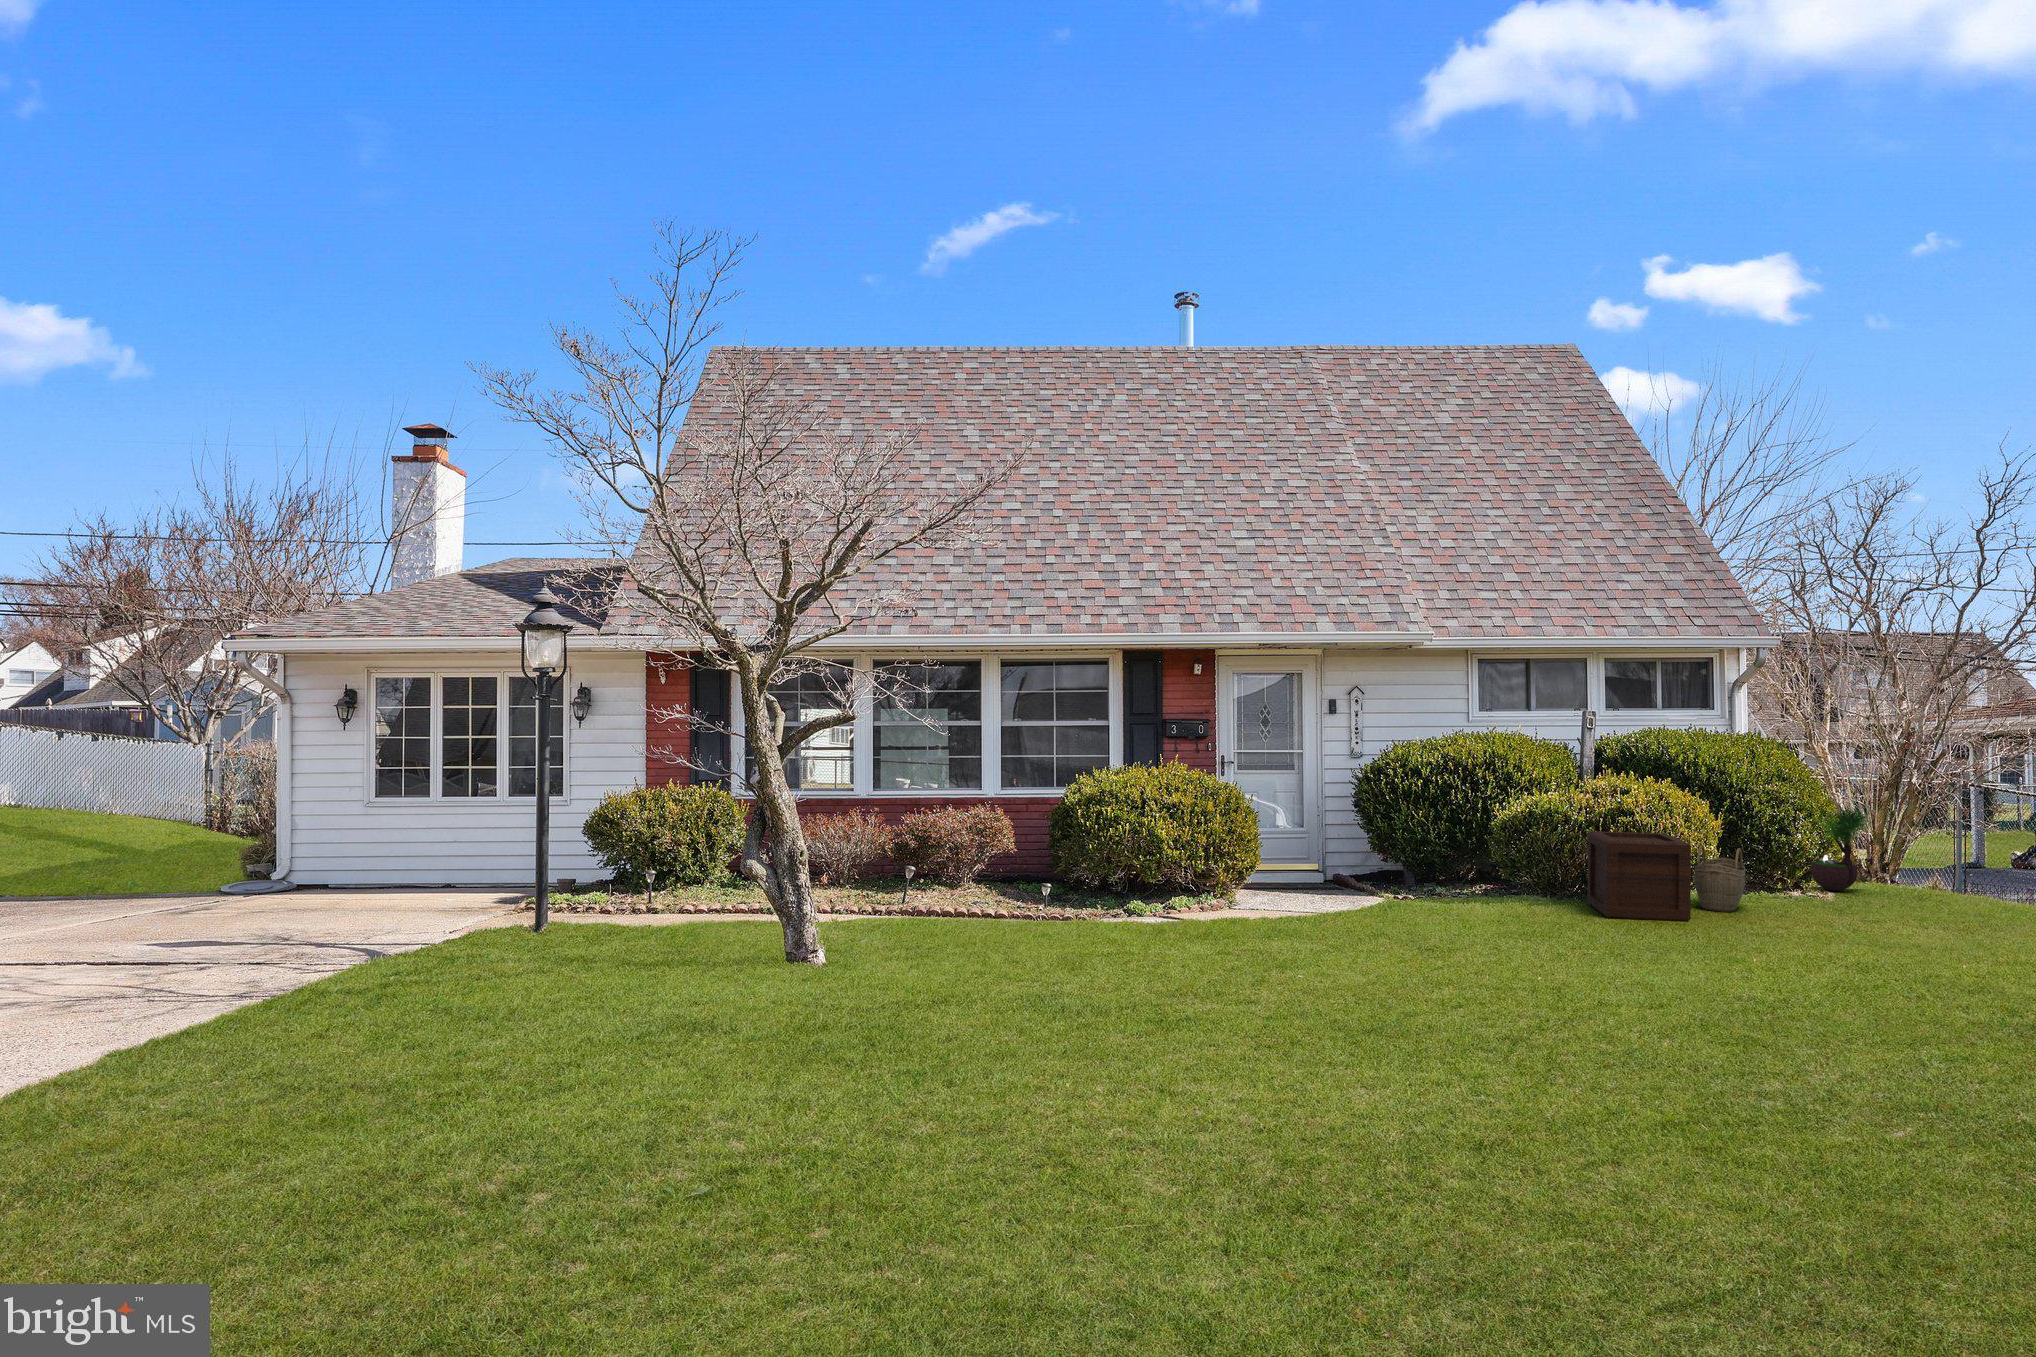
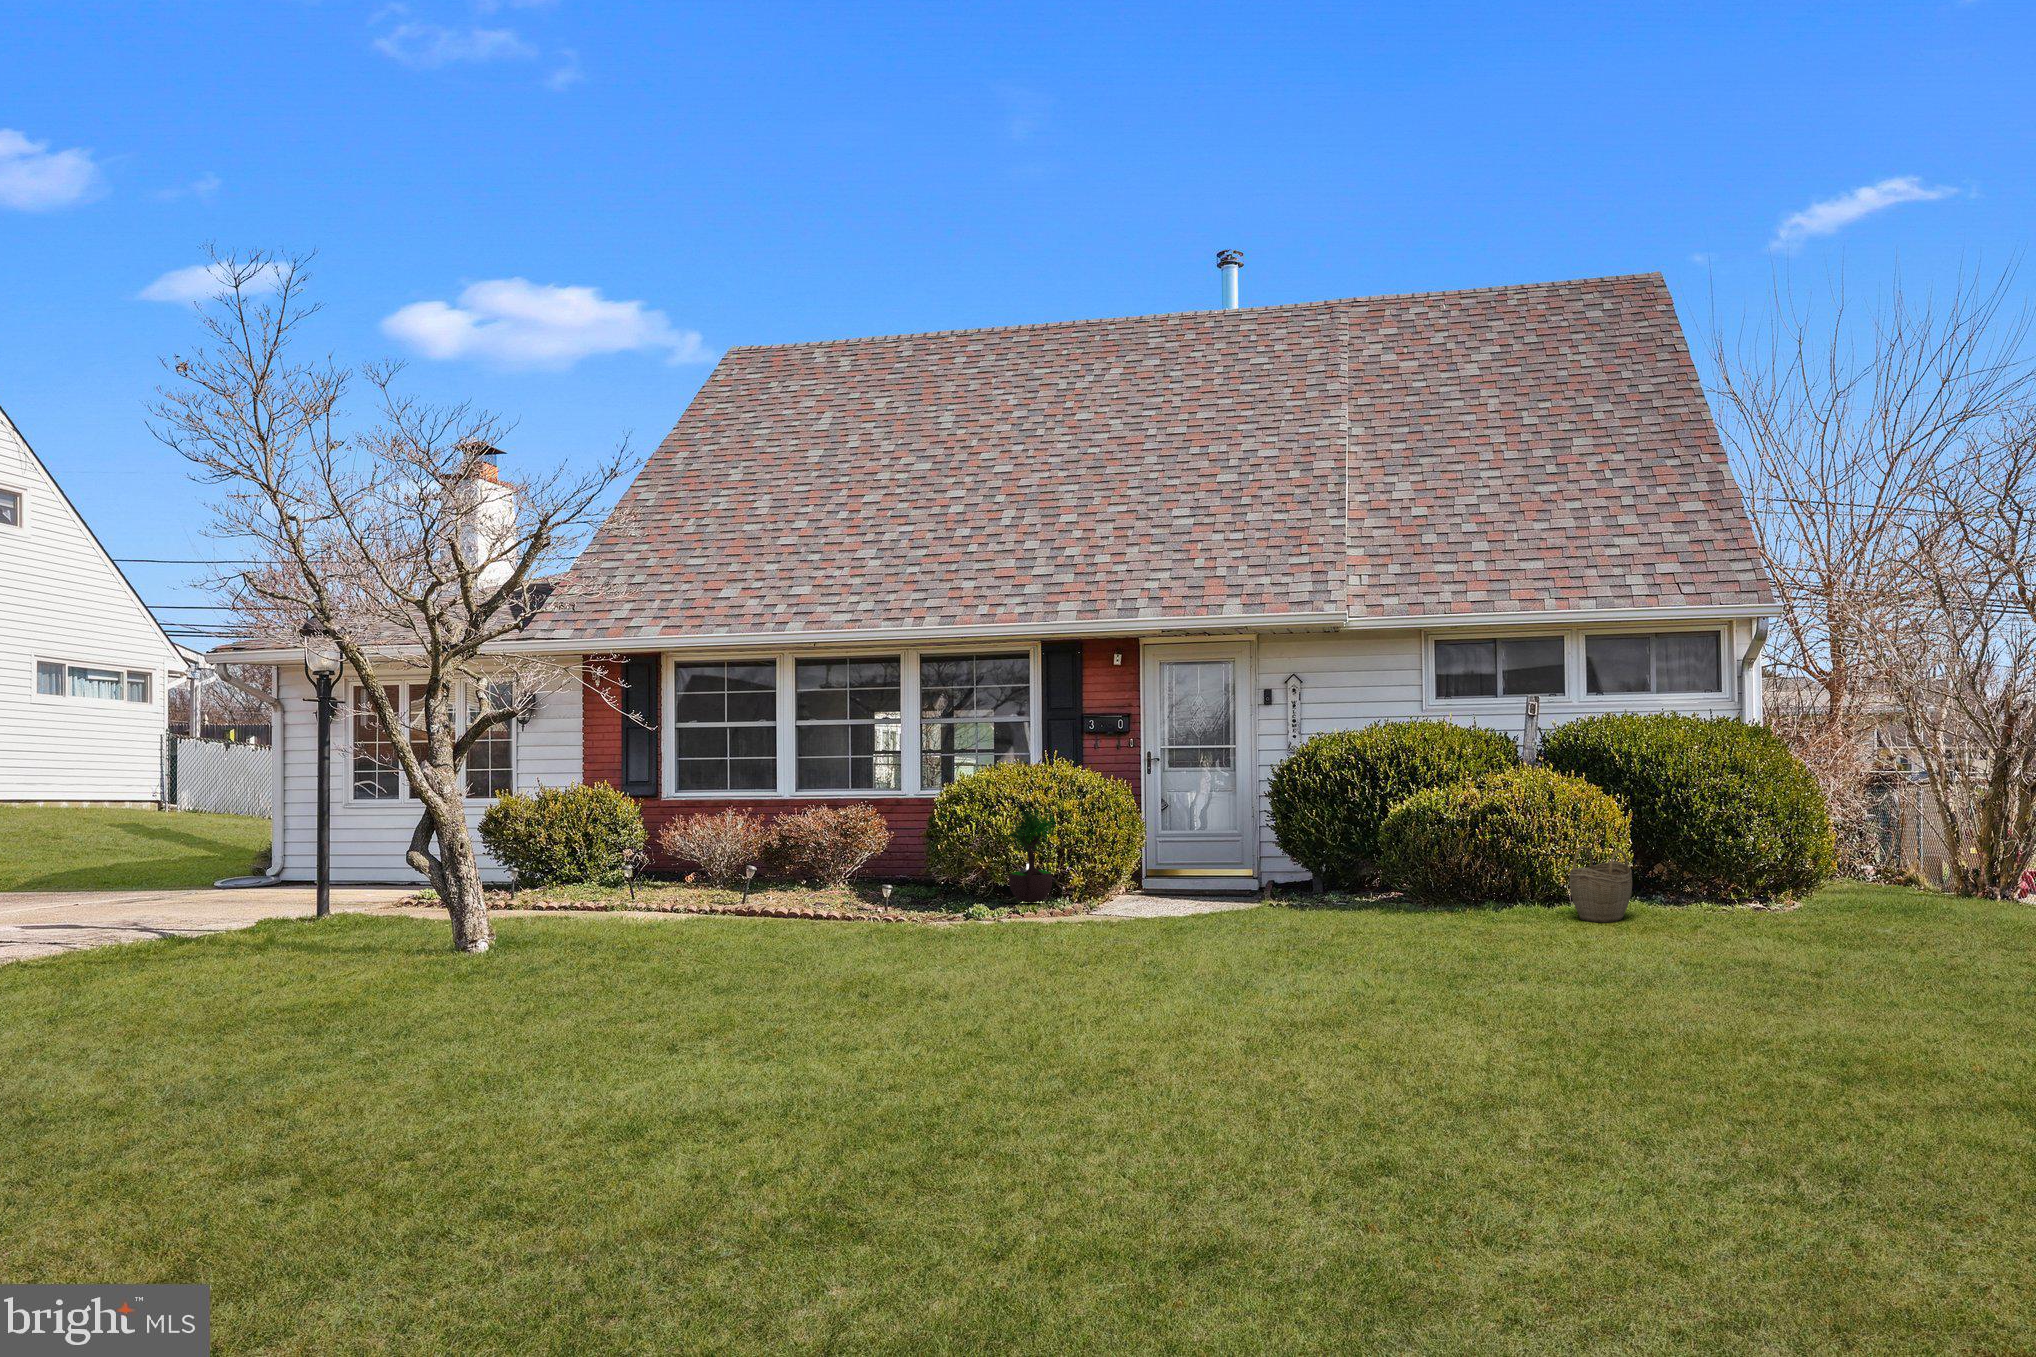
potted tree: present [1811,805,1870,891] -> present [1000,810,1056,903]
wooden crate: present [1587,831,1691,921] -> none [1441,831,1541,931]

